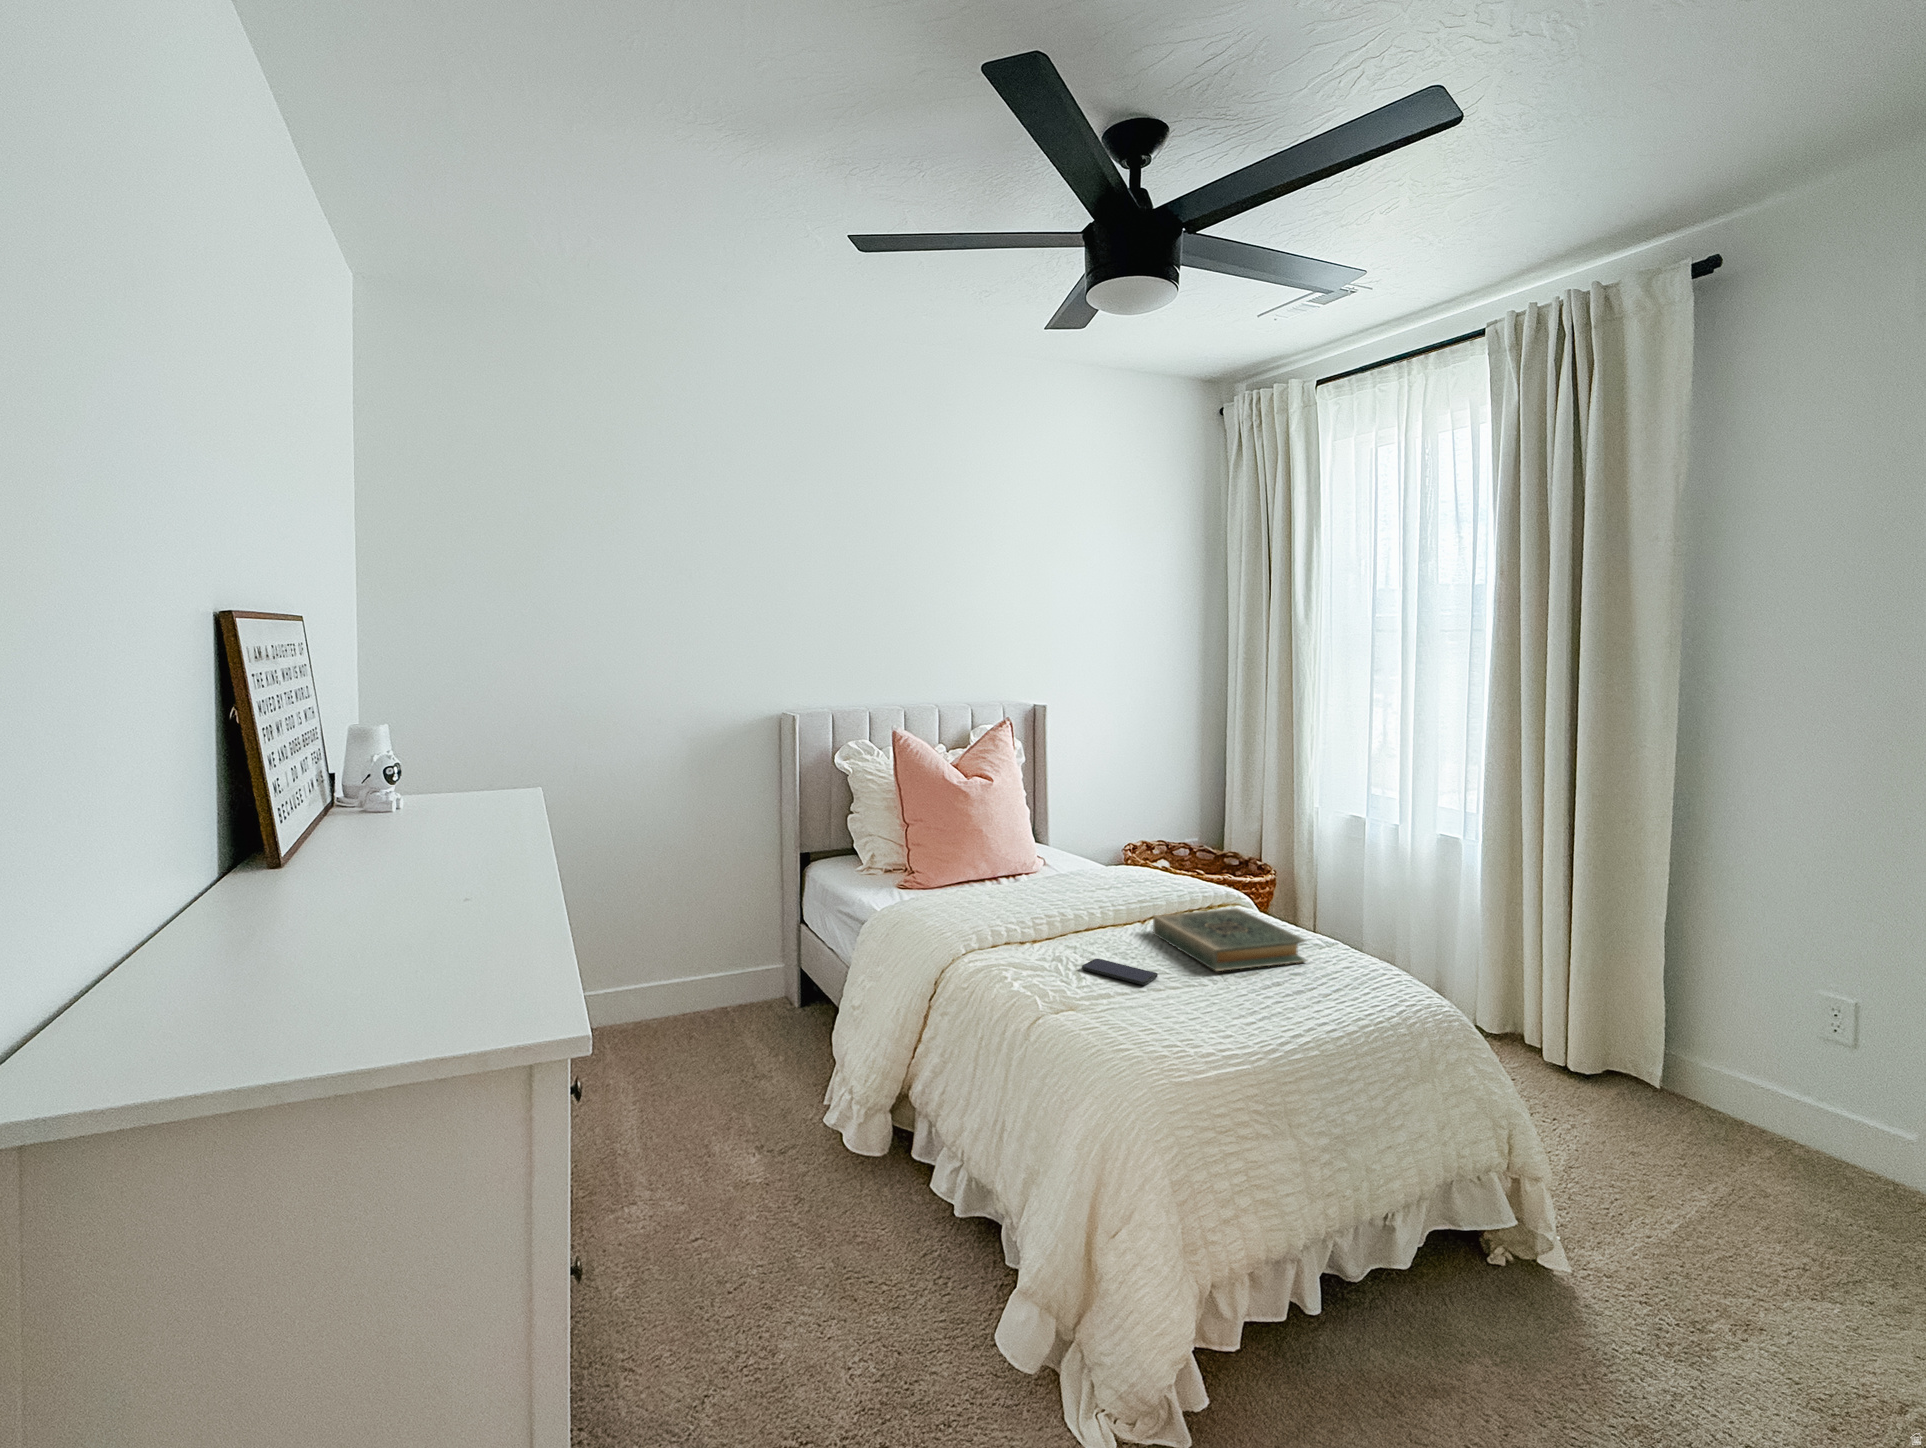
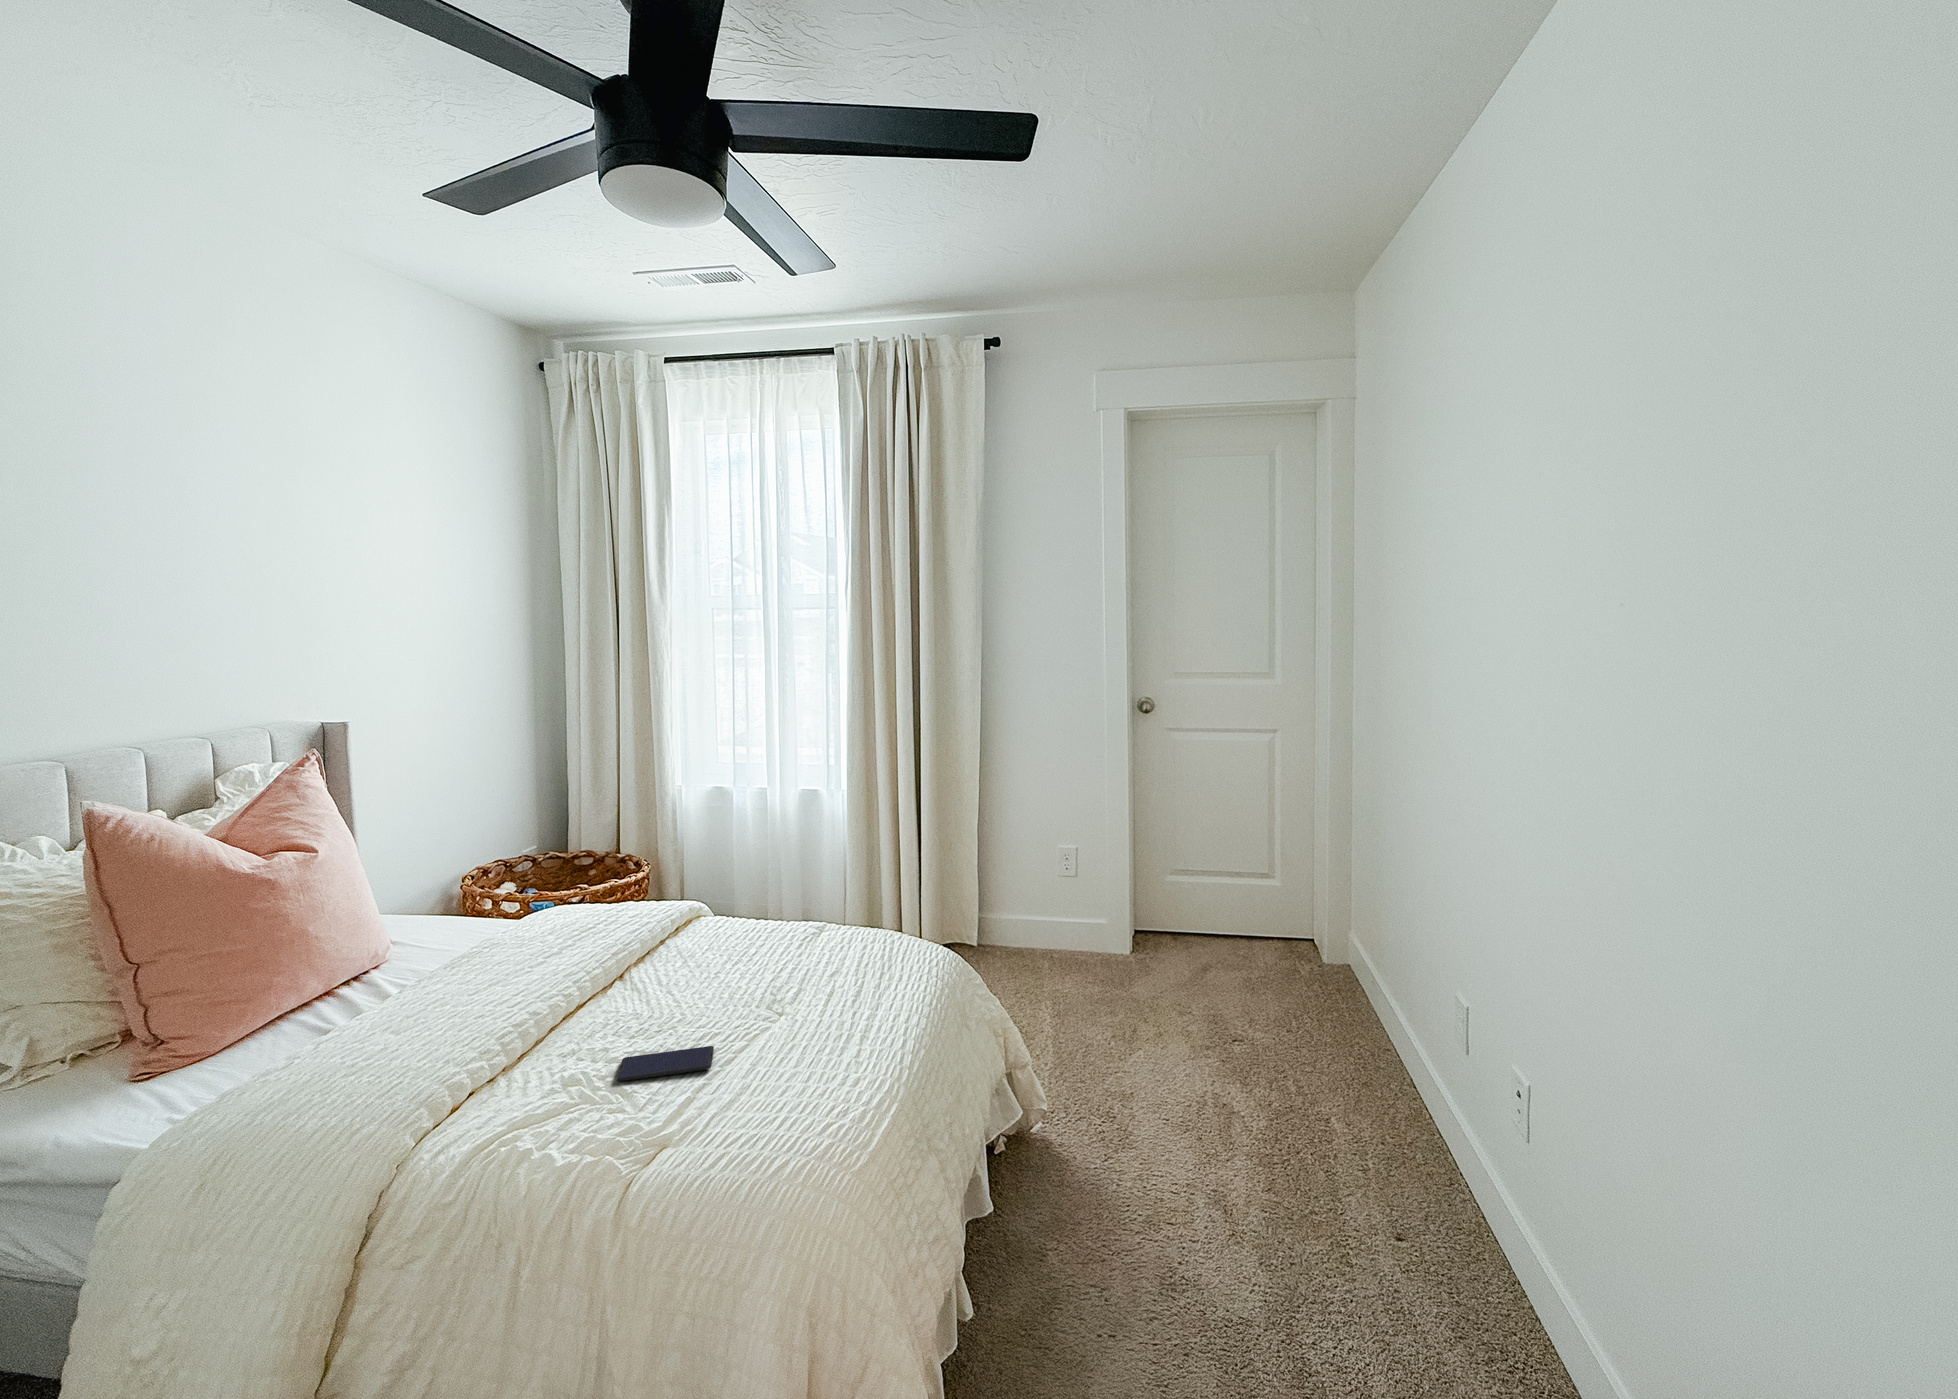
hardback book: present [1153,908,1306,971] -> none [655,931,831,1016]

